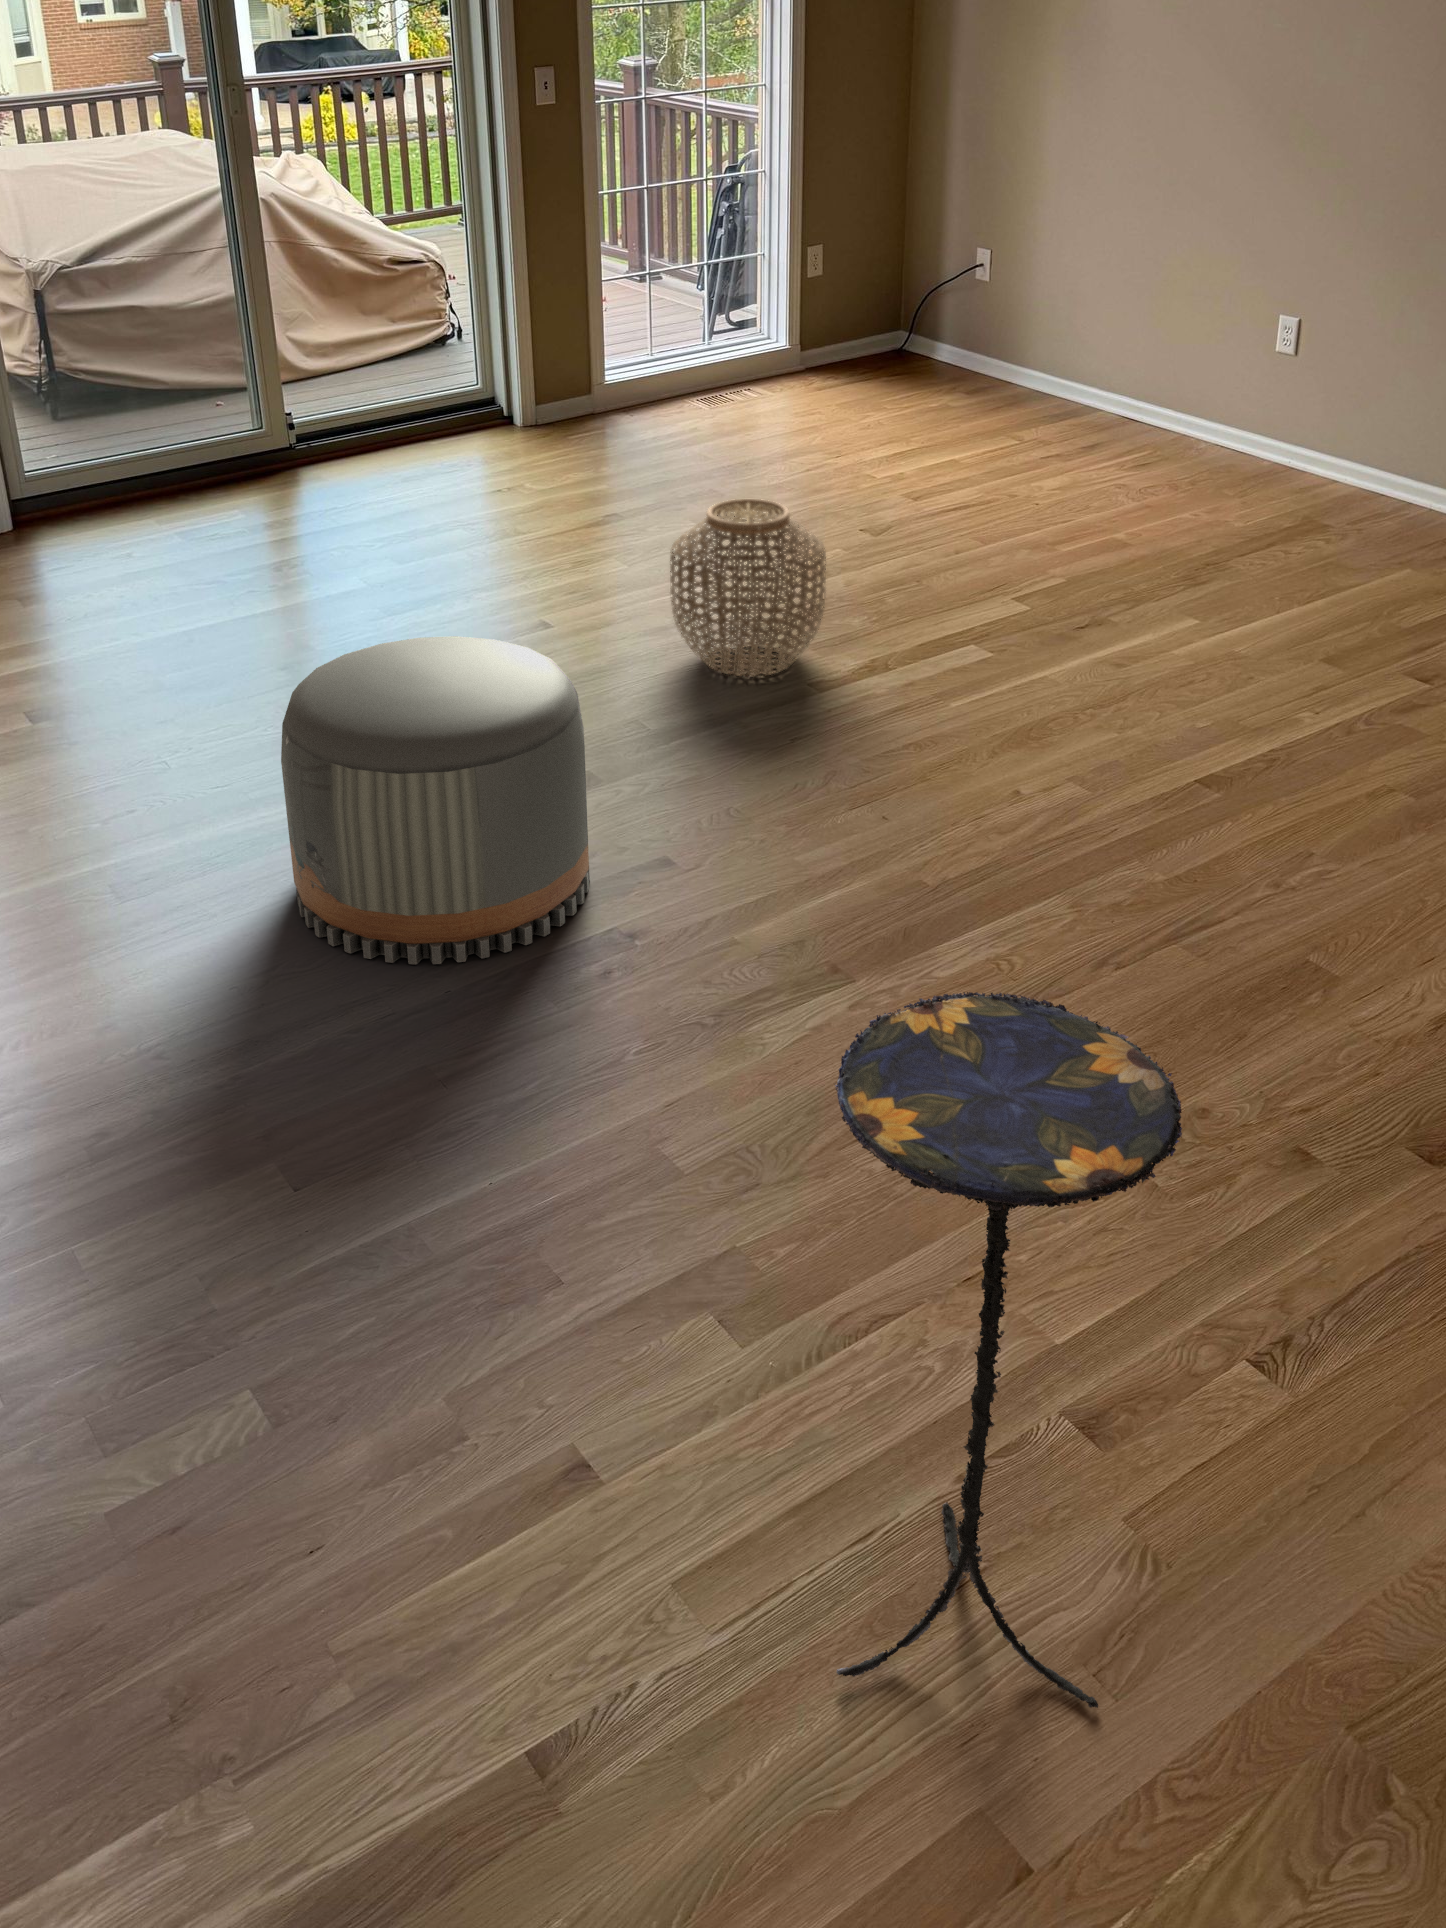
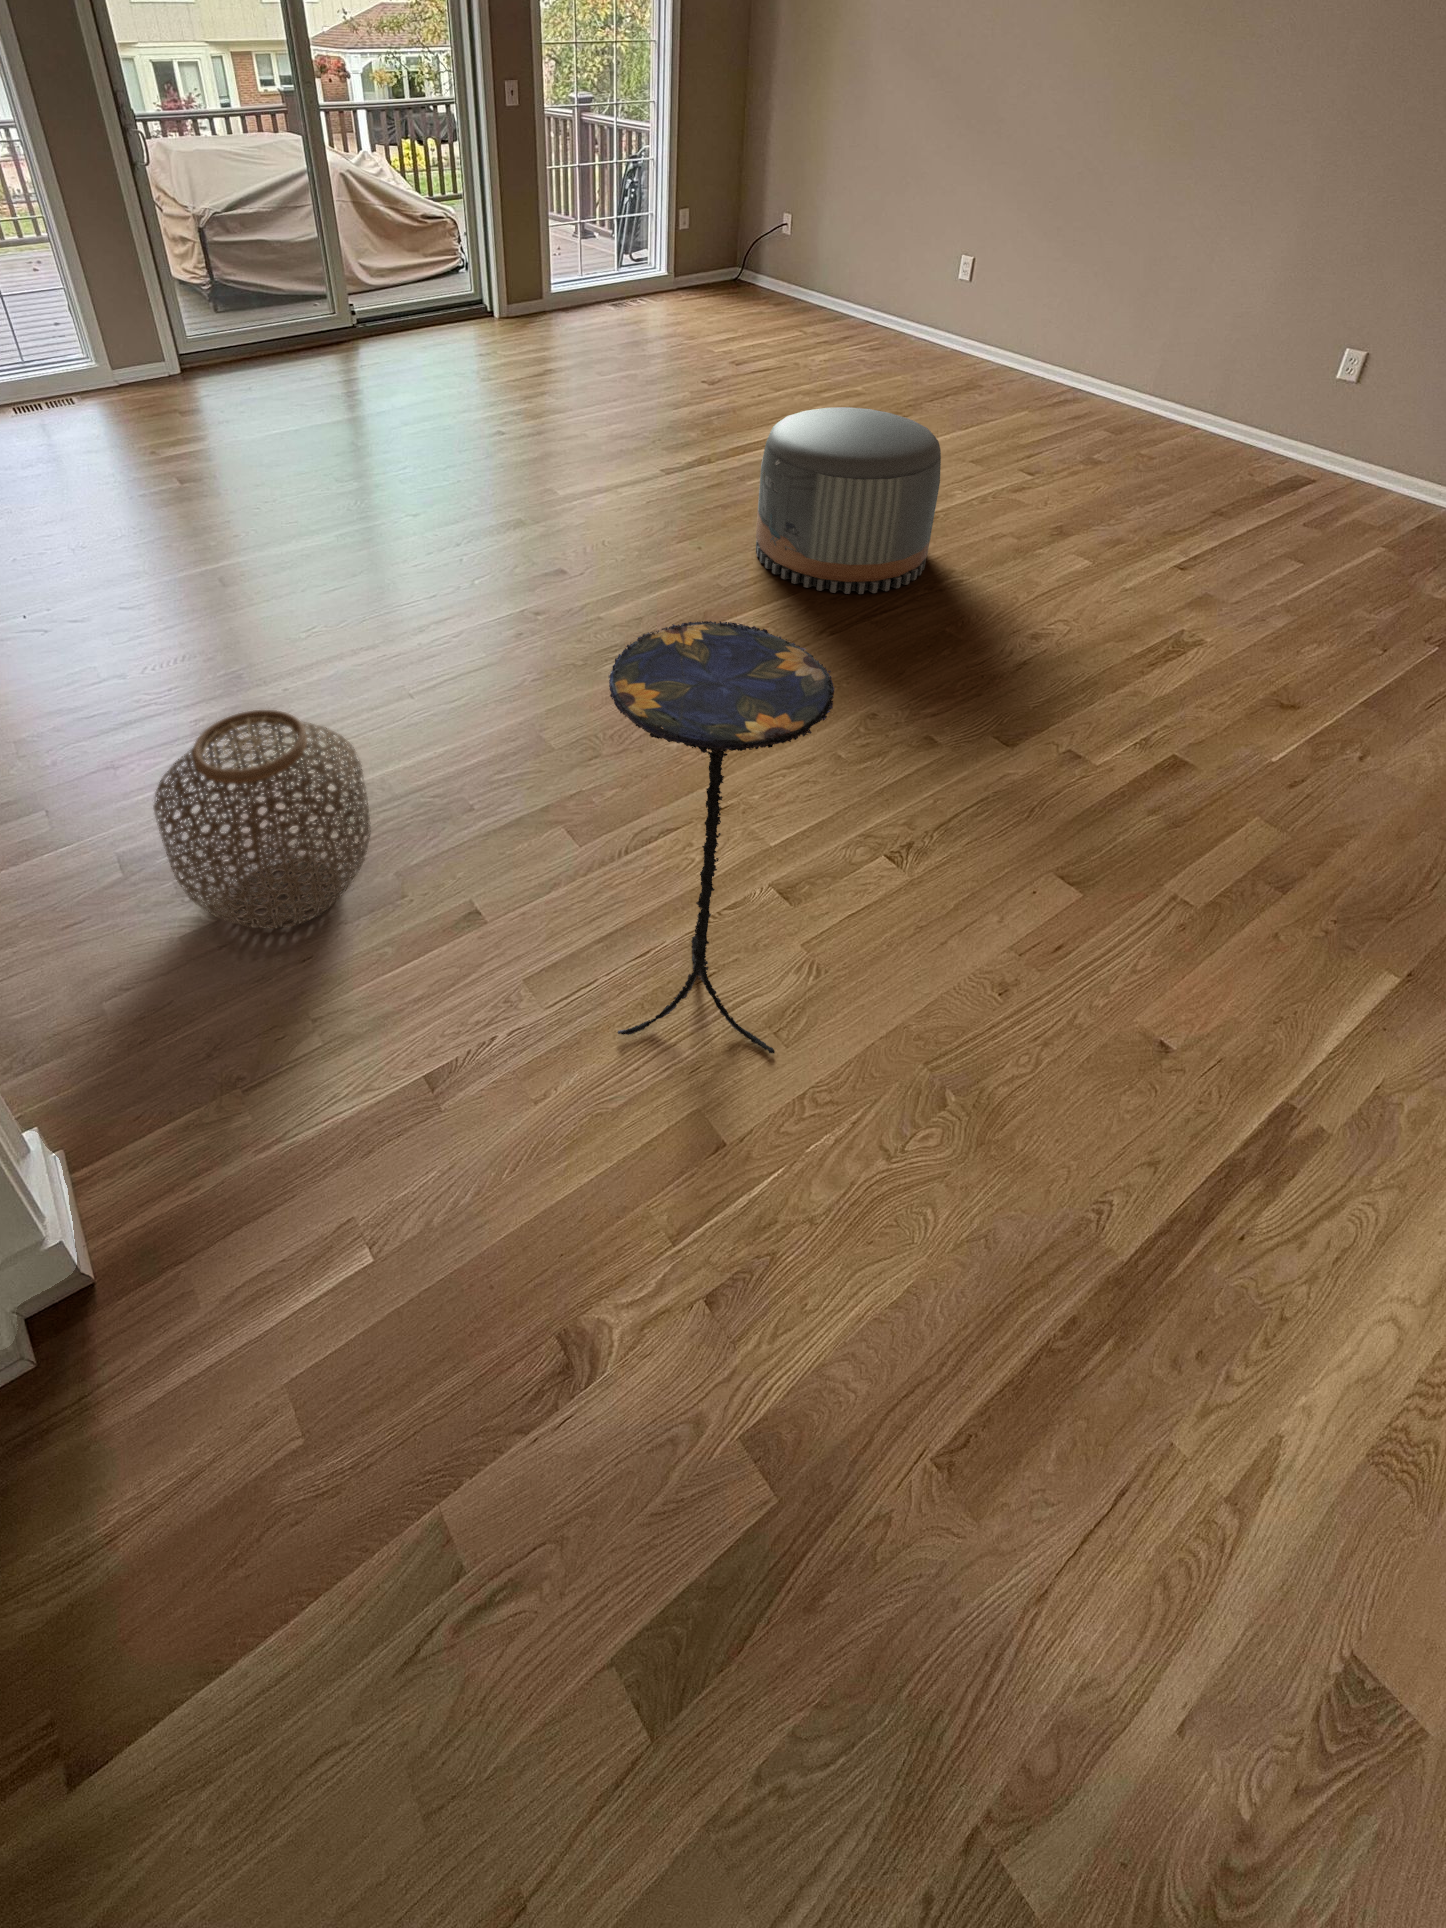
woven basket: present [670,499,826,676] -> present [154,710,370,929]
pouf: present [281,636,590,964] -> present [756,407,941,594]

